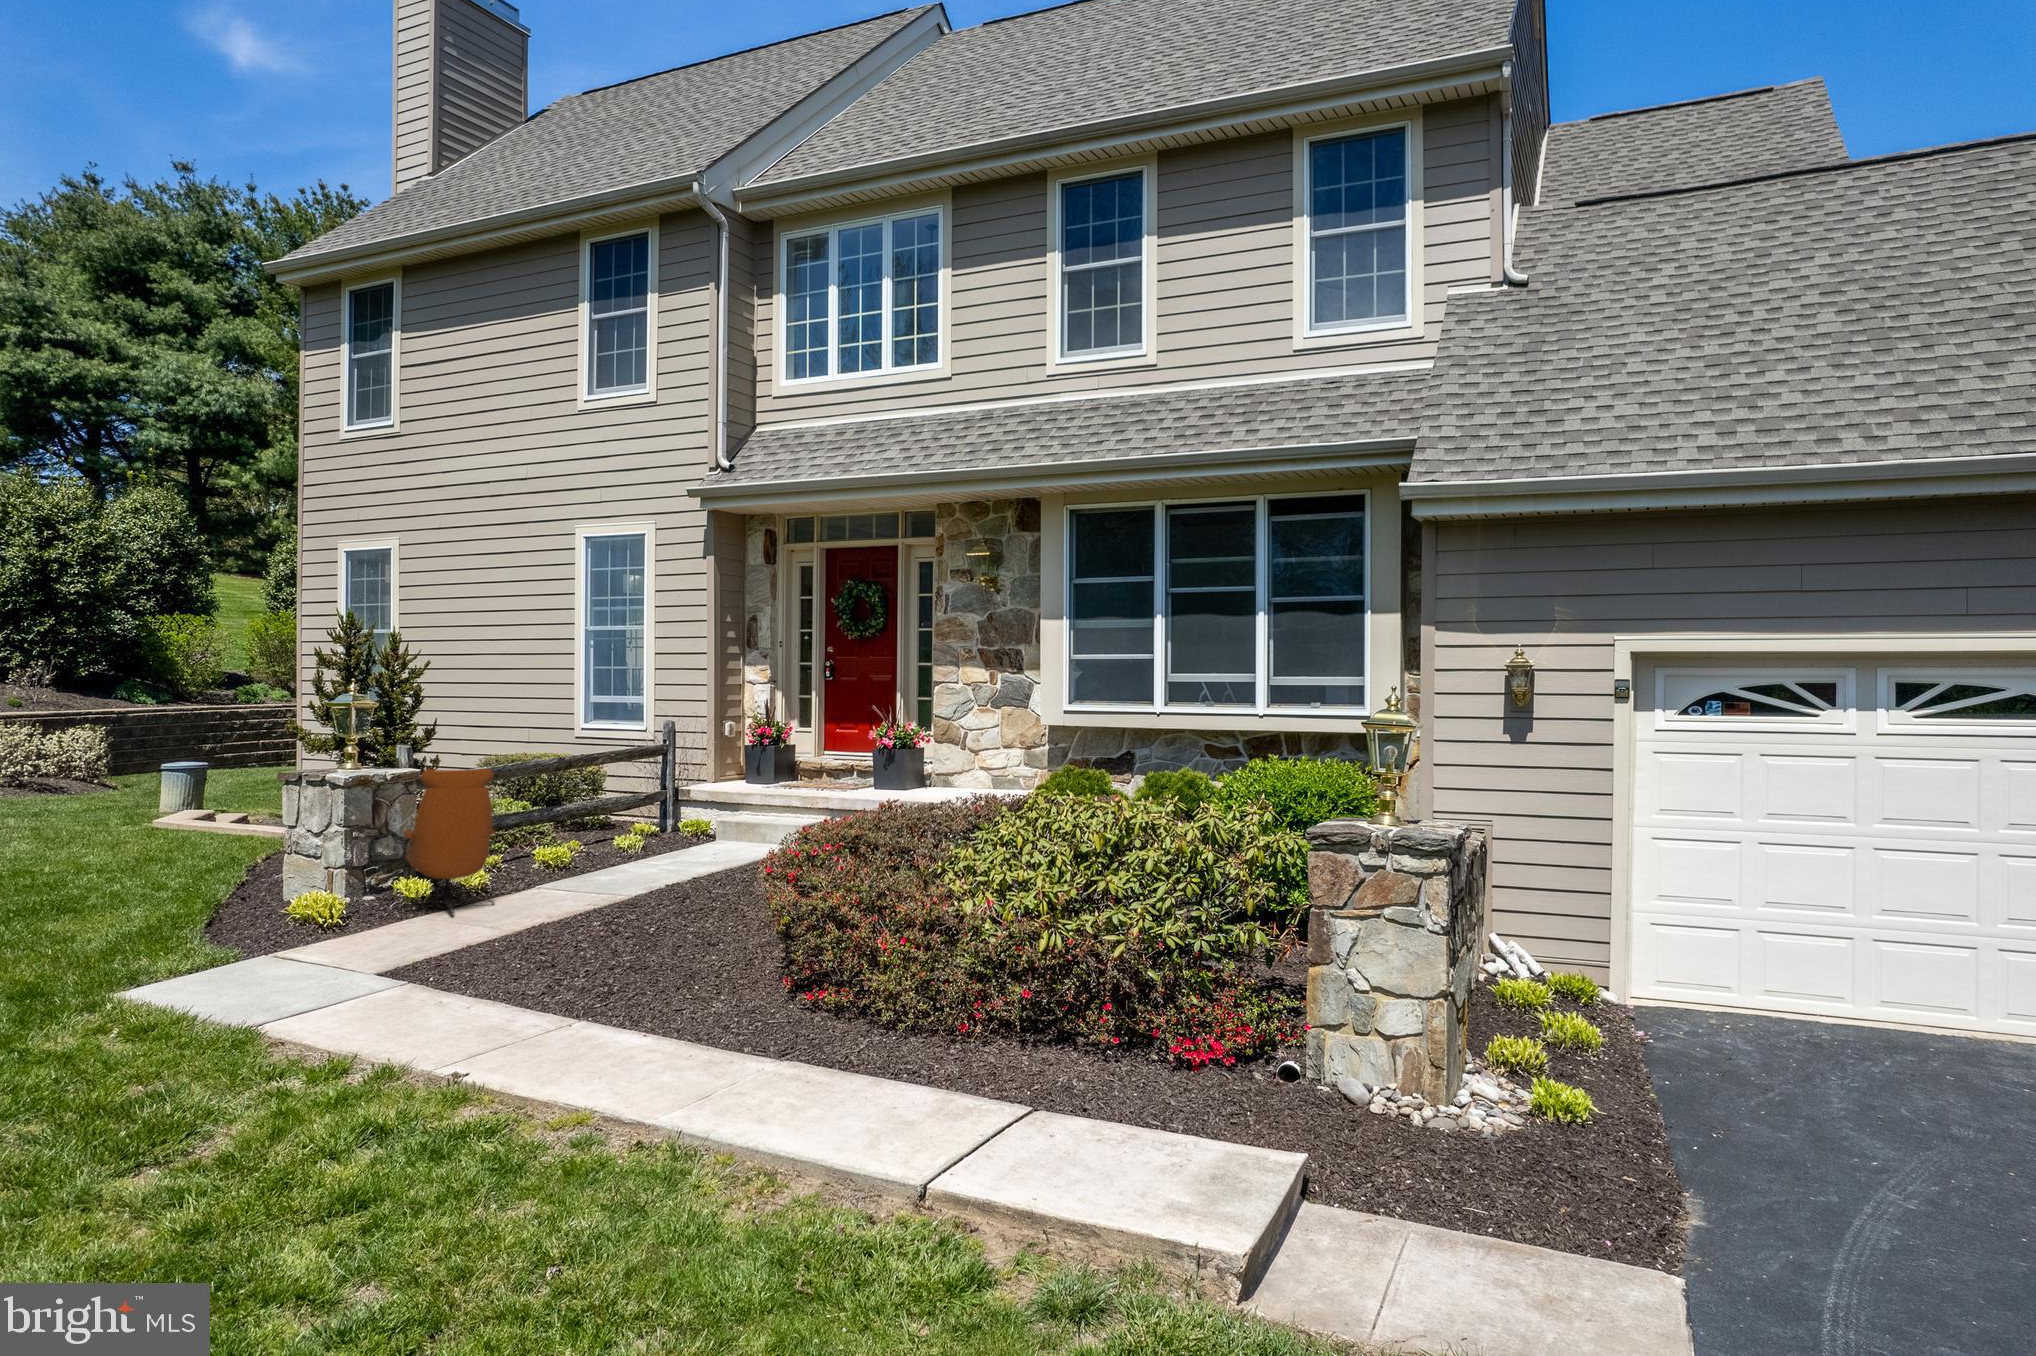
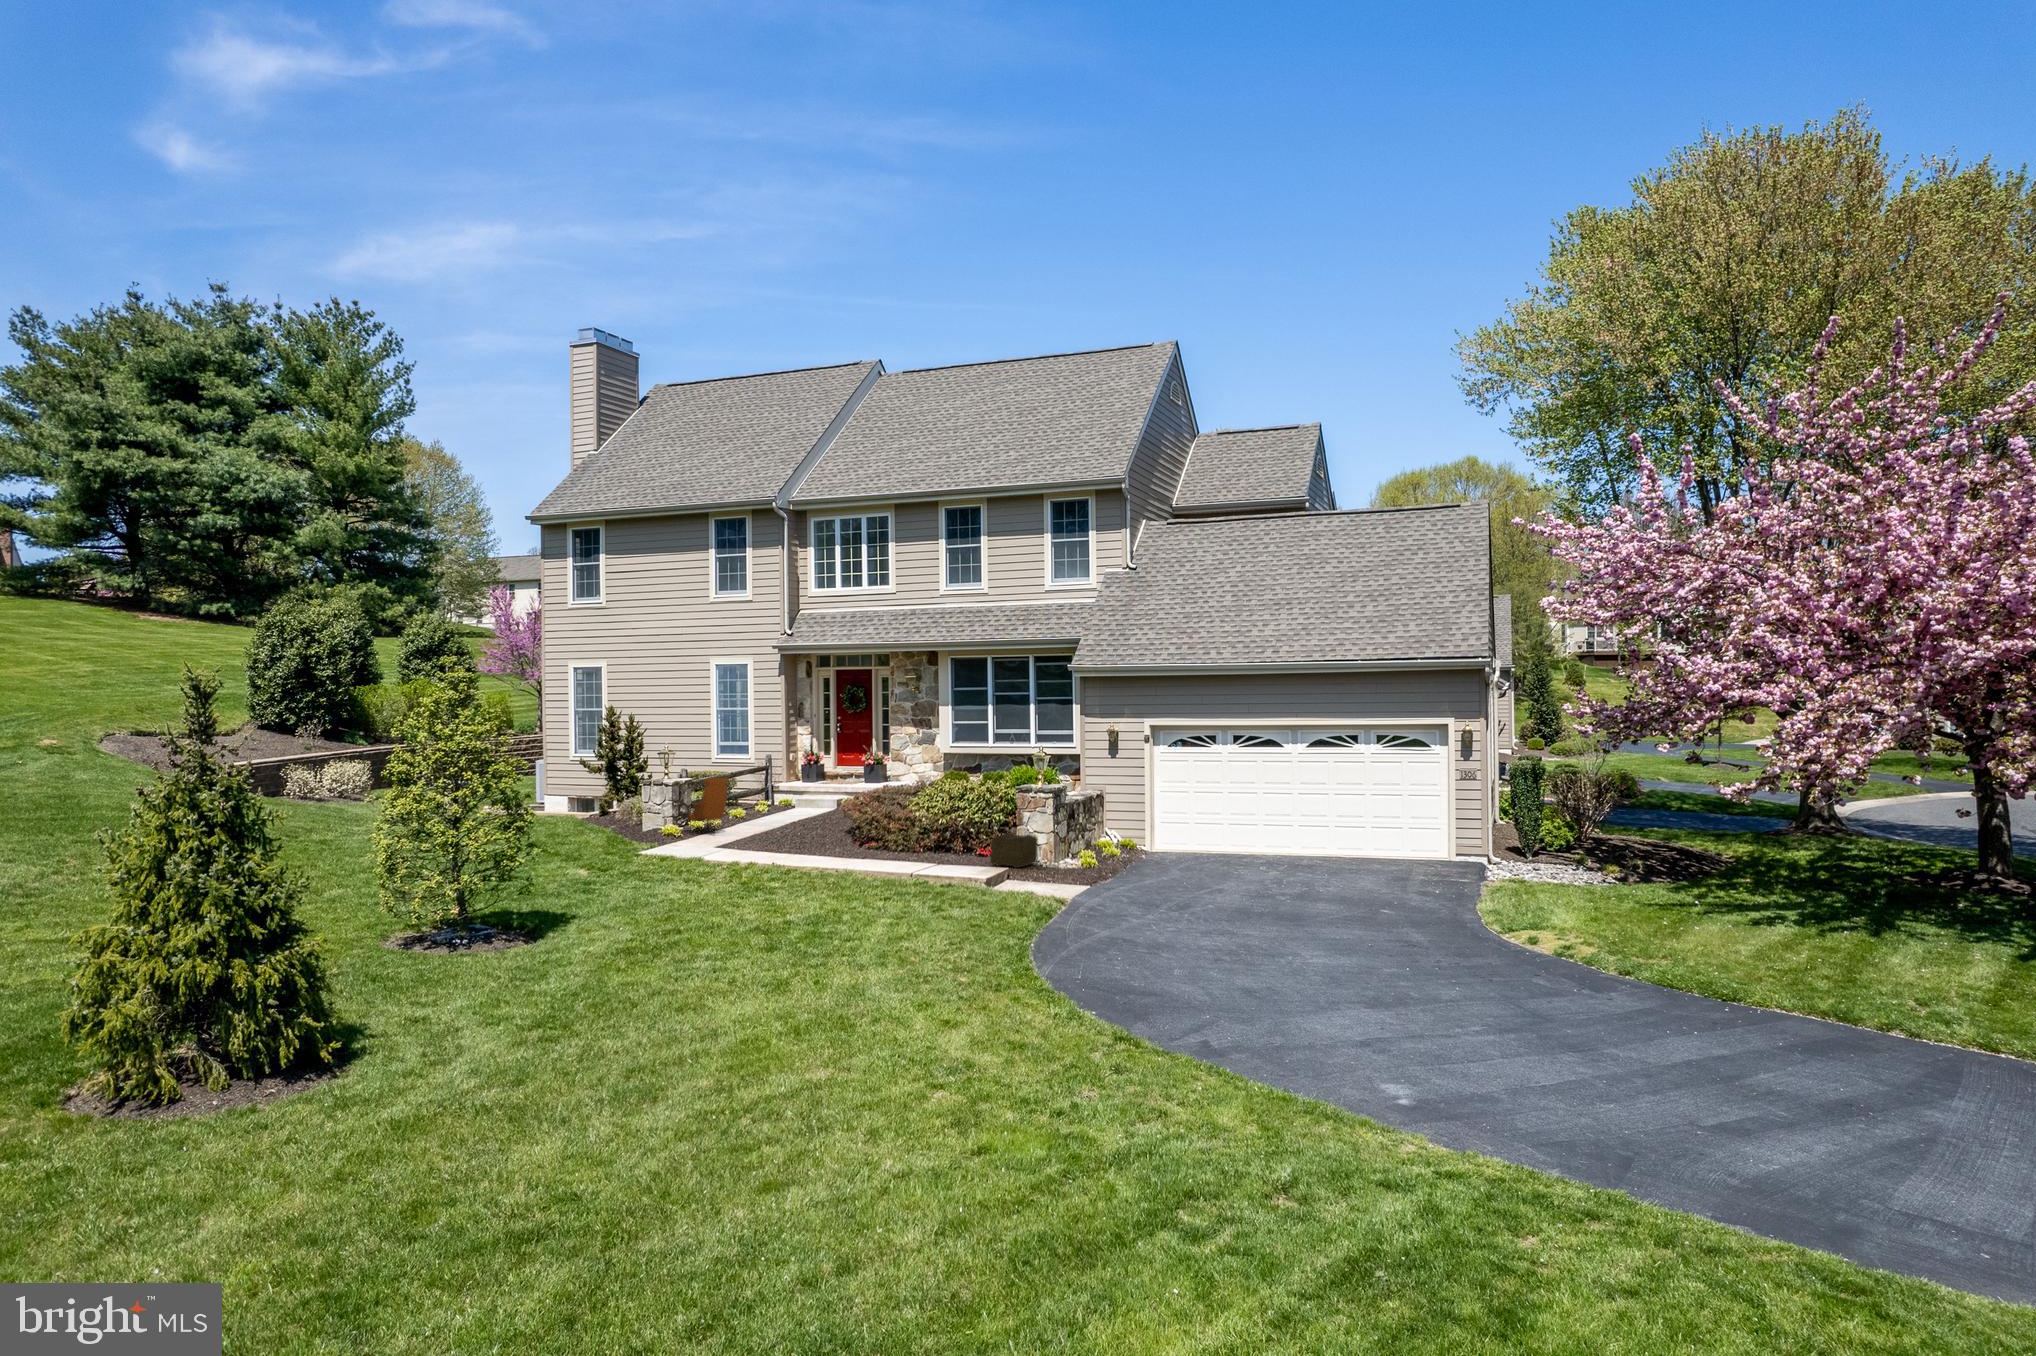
wooden crate: none [1218,993,1389,1147] -> present [990,833,1038,868]

